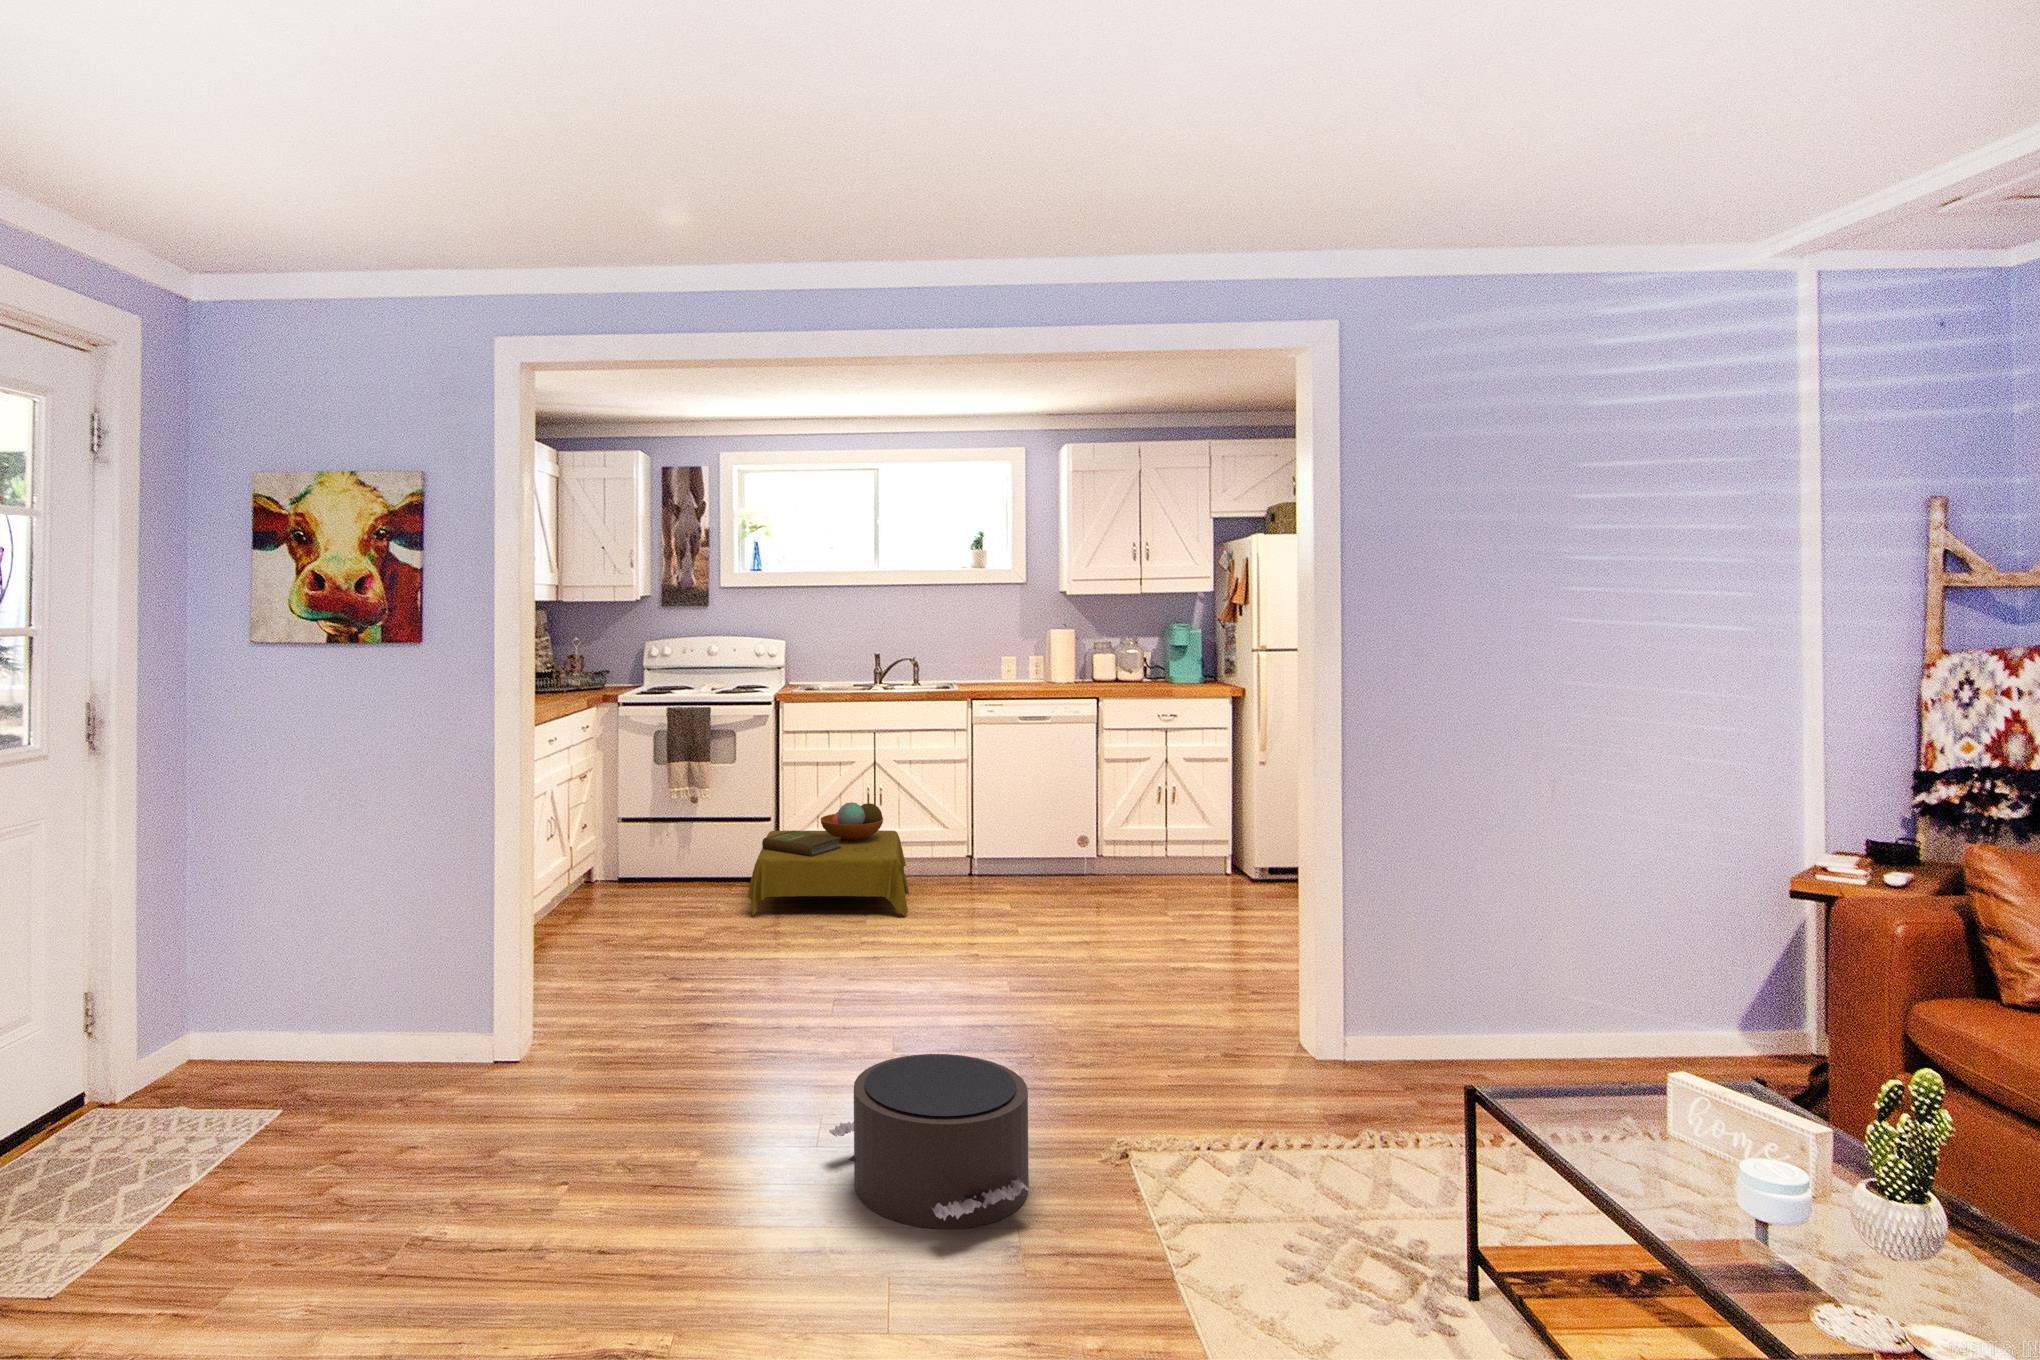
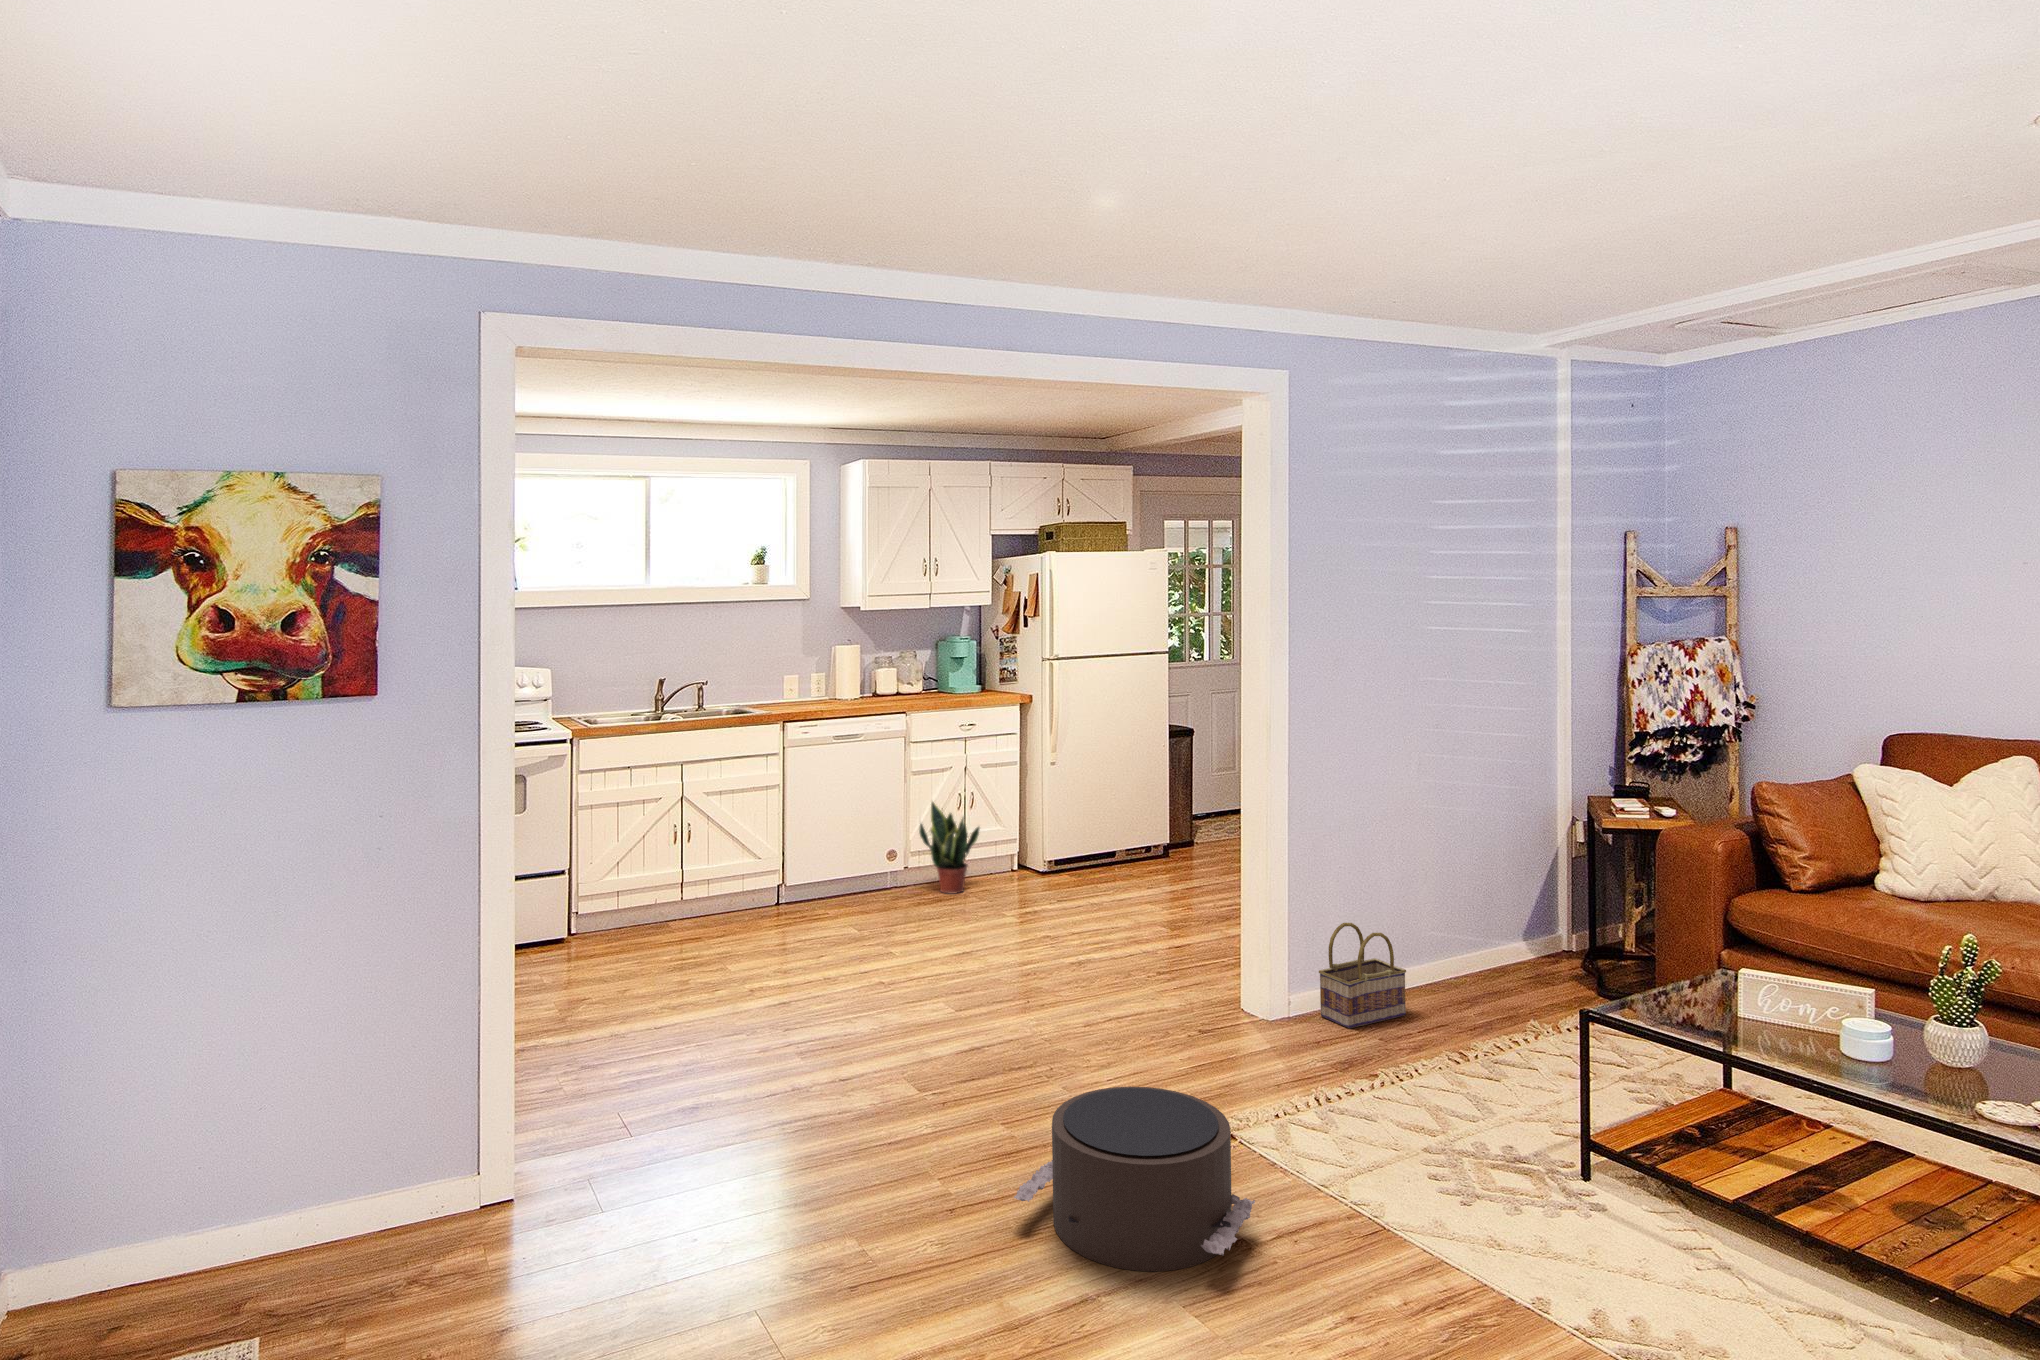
potted plant: none [1103,787,1169,886] -> present [919,802,980,894]
side table: present [747,802,909,916] -> none [573,842,779,987]
basket: none [1374,958,1486,1078] -> present [1319,923,1406,1028]

